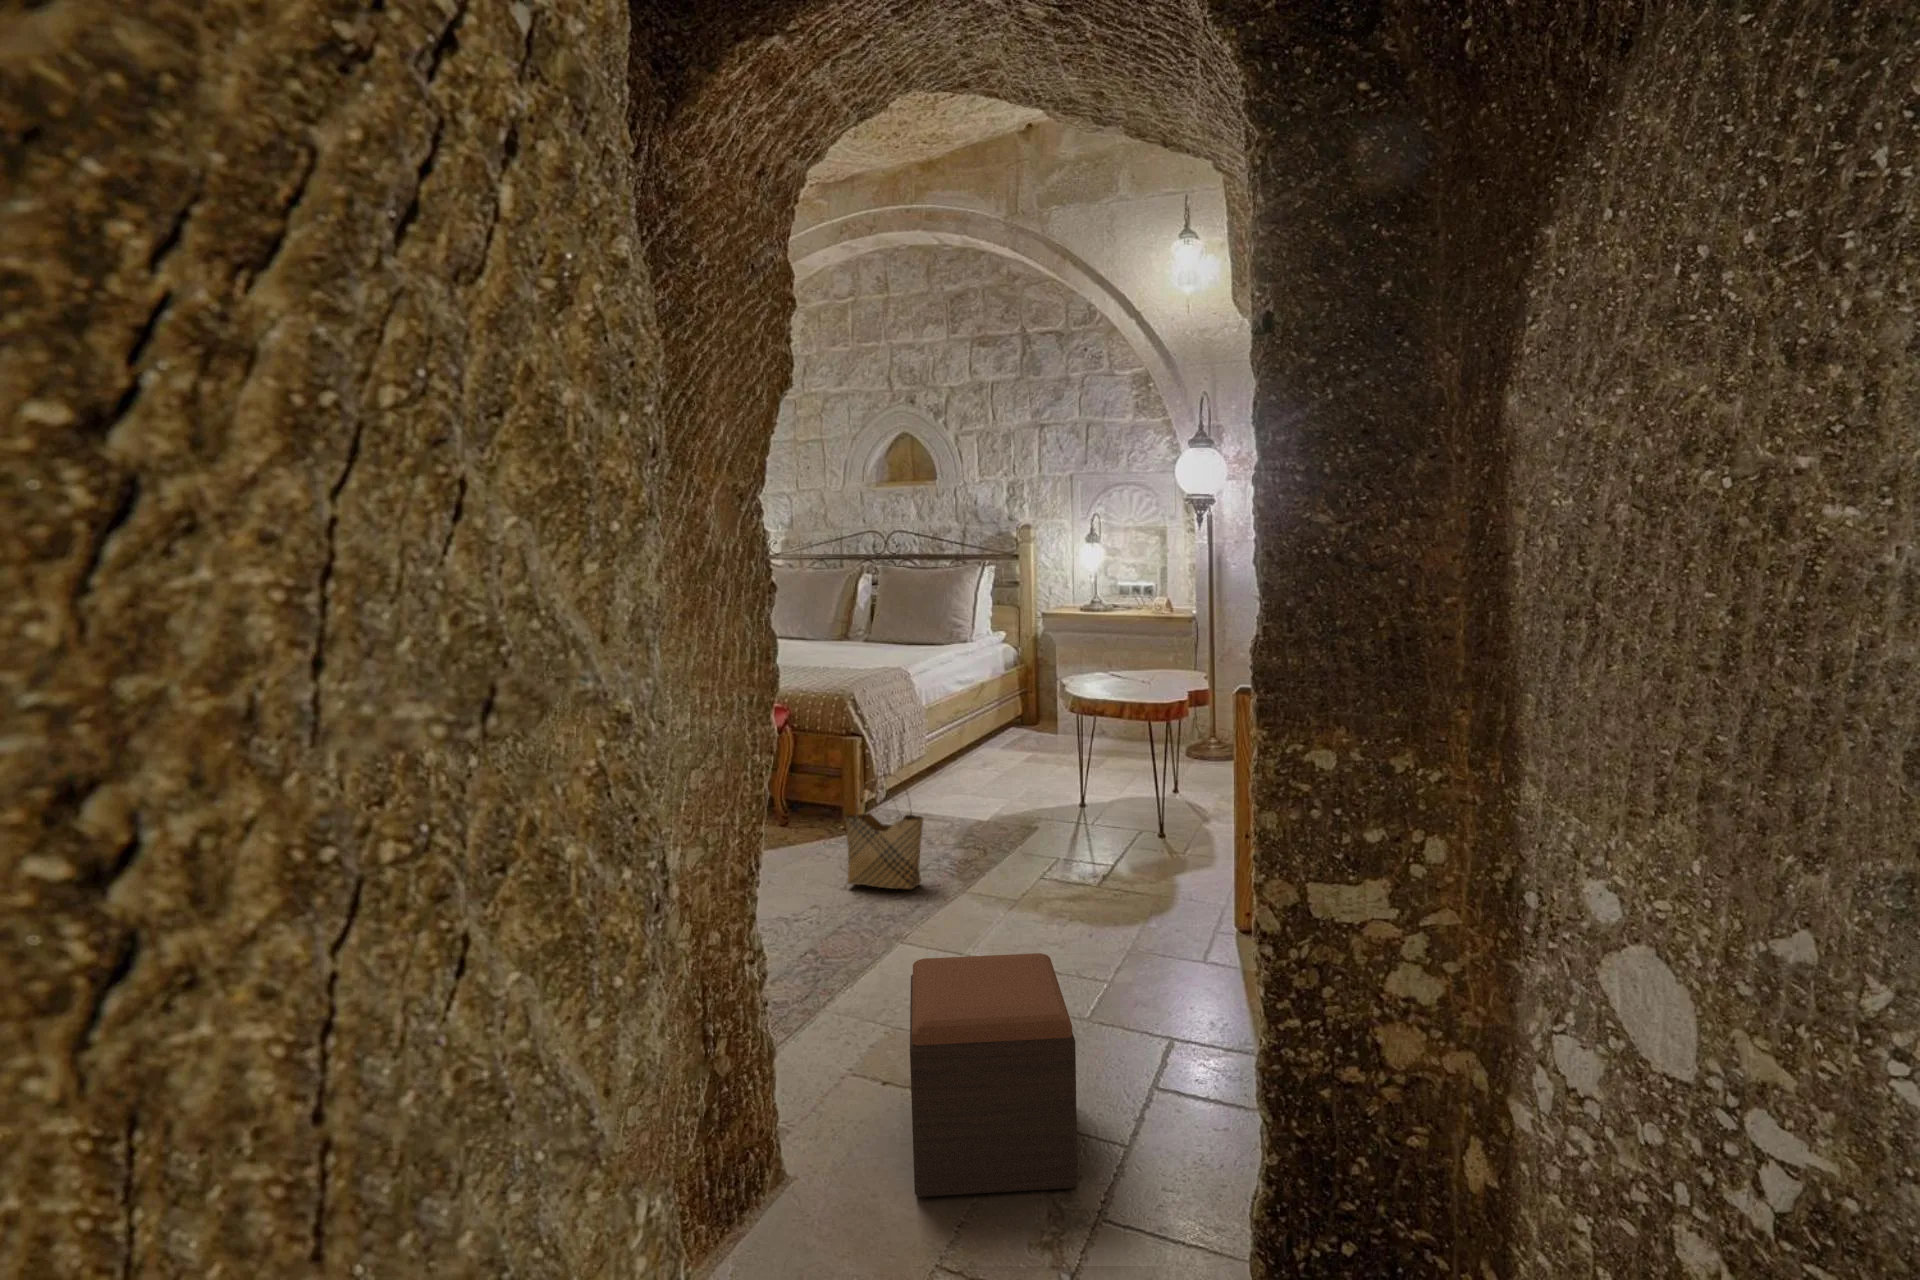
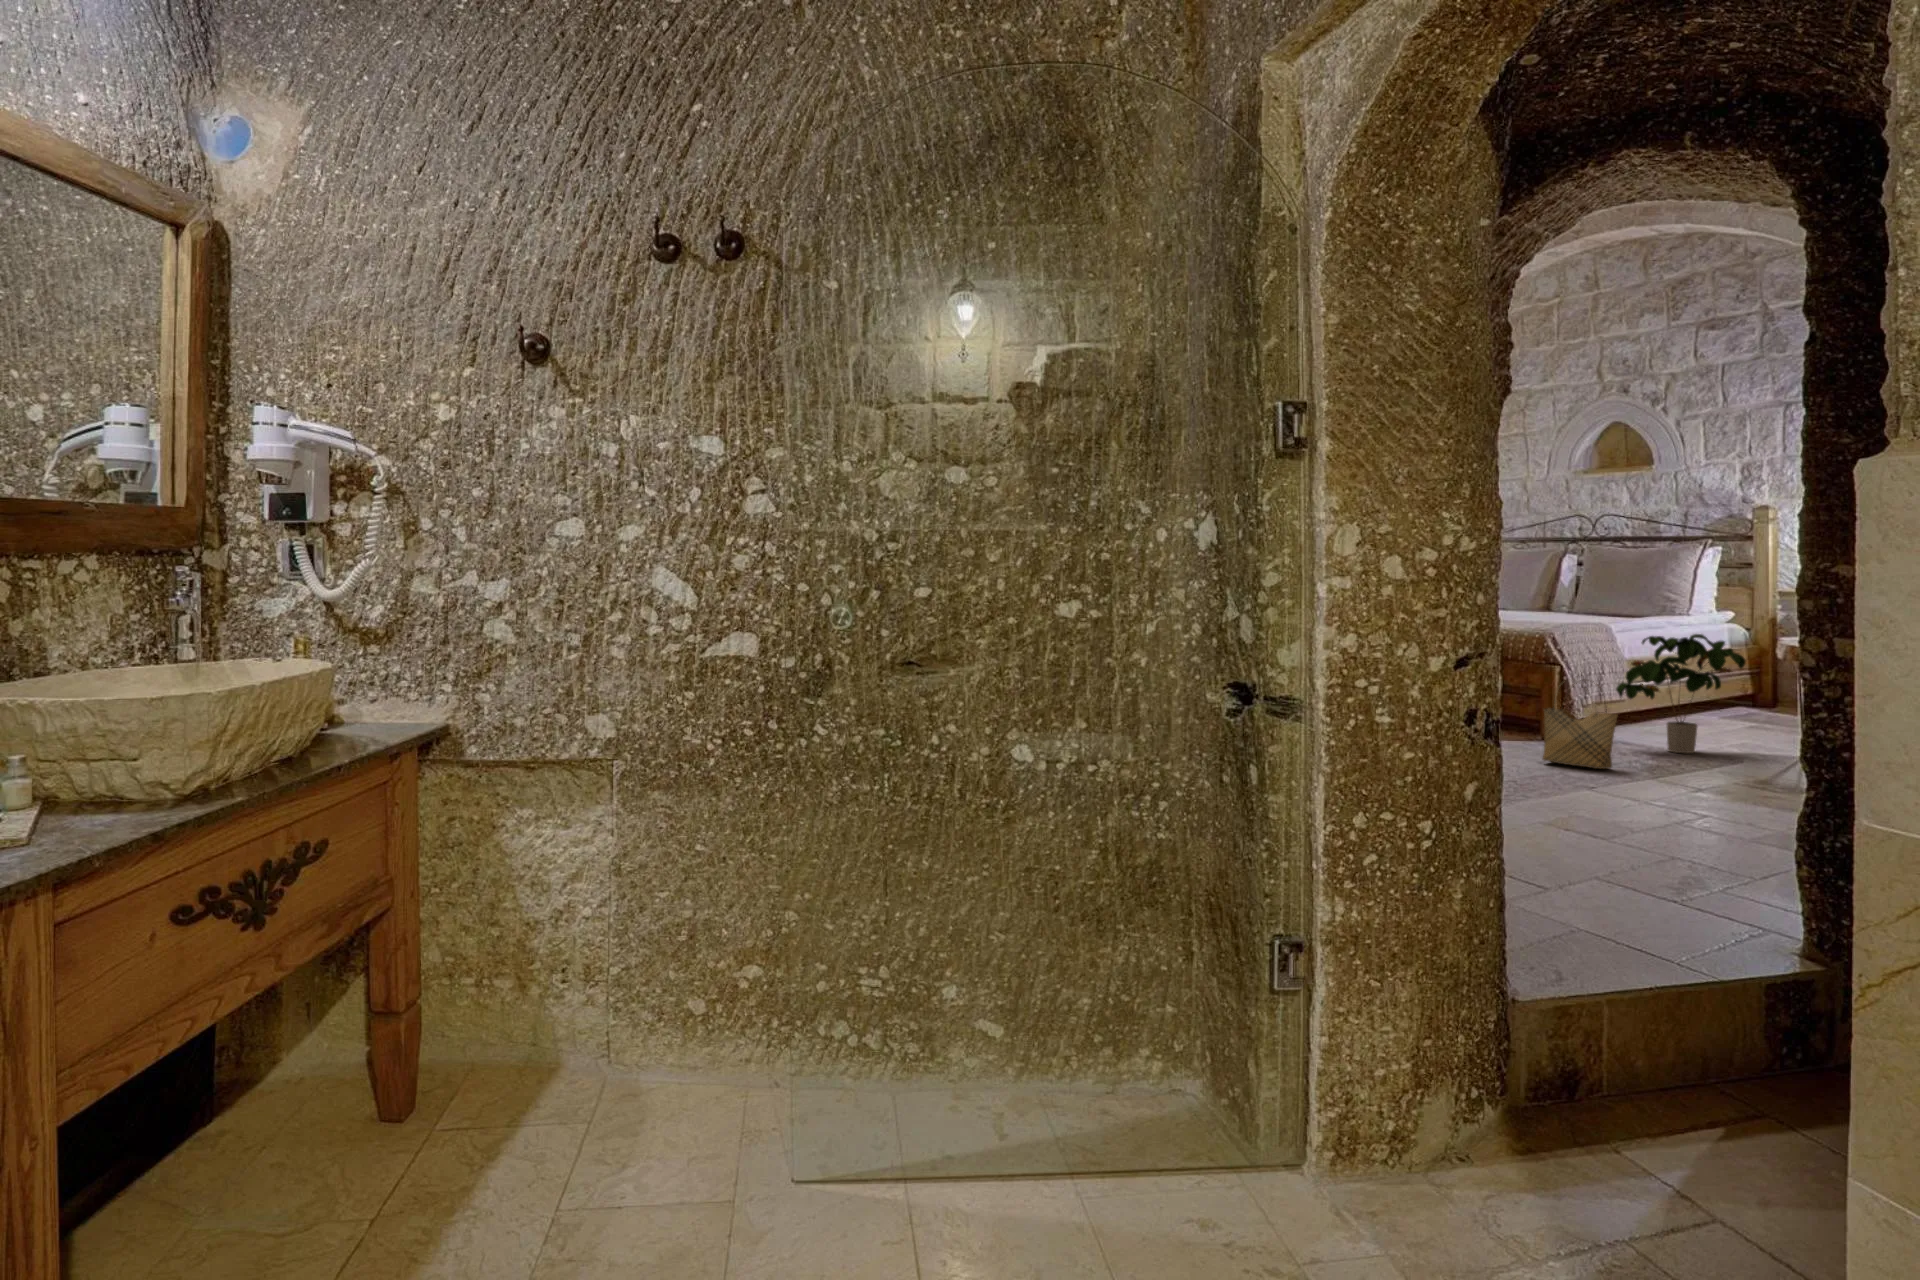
potted plant: none [918,692,1032,829] -> present [1616,634,1746,753]
footstool: present [910,953,1077,1197] -> none [1594,734,1729,872]

